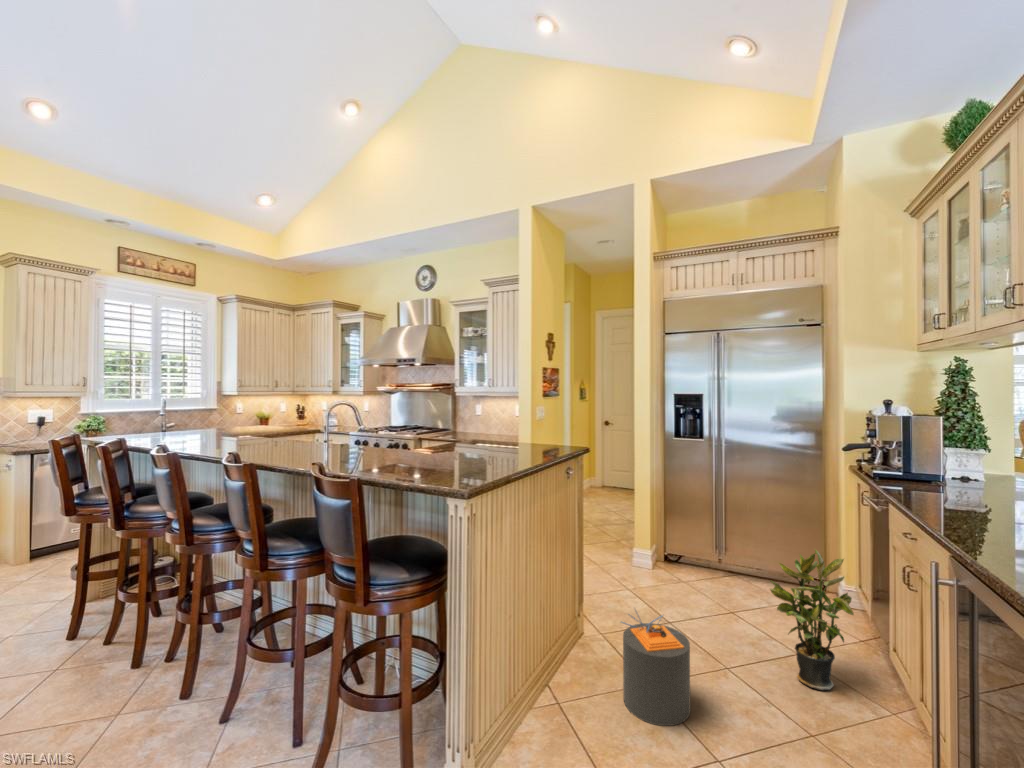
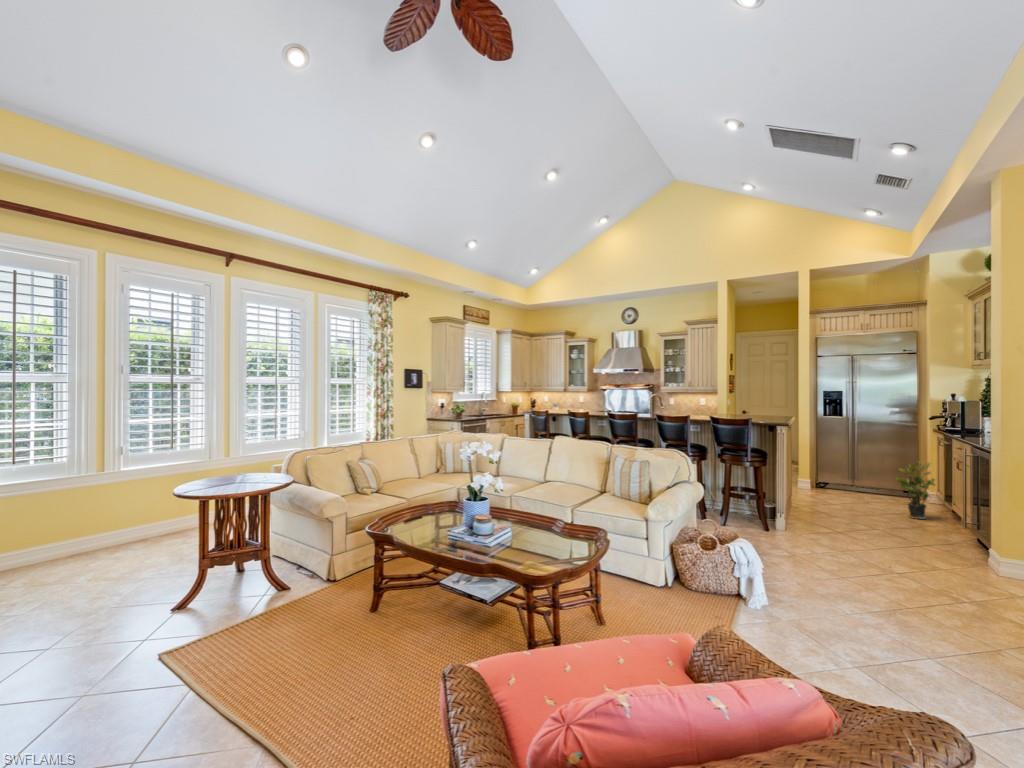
trash can: present [622,614,690,726] -> none [829,480,863,523]

